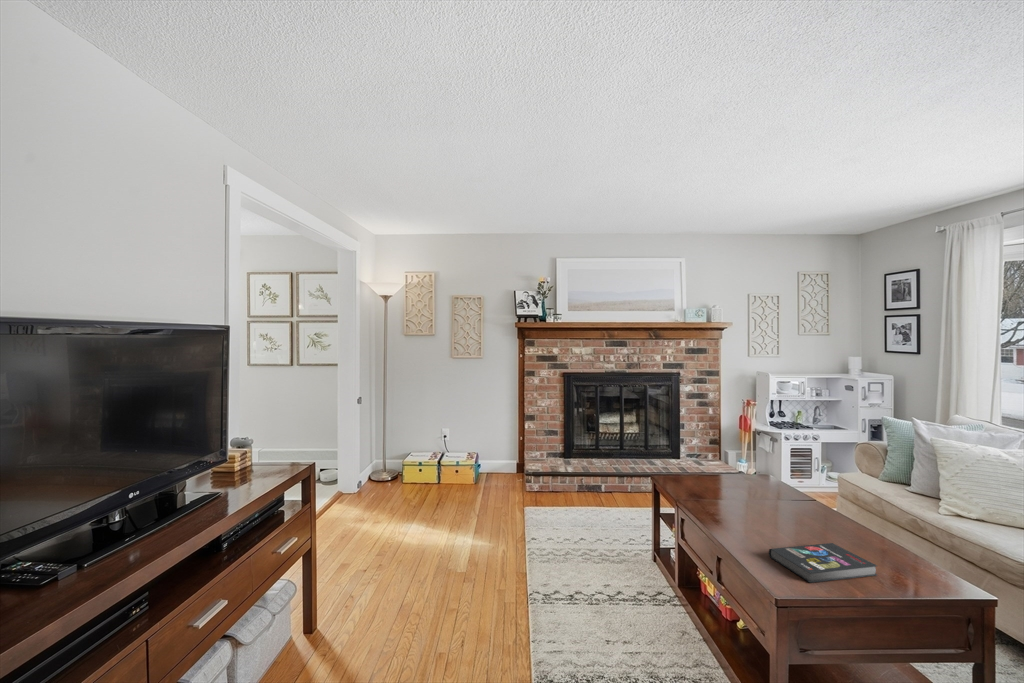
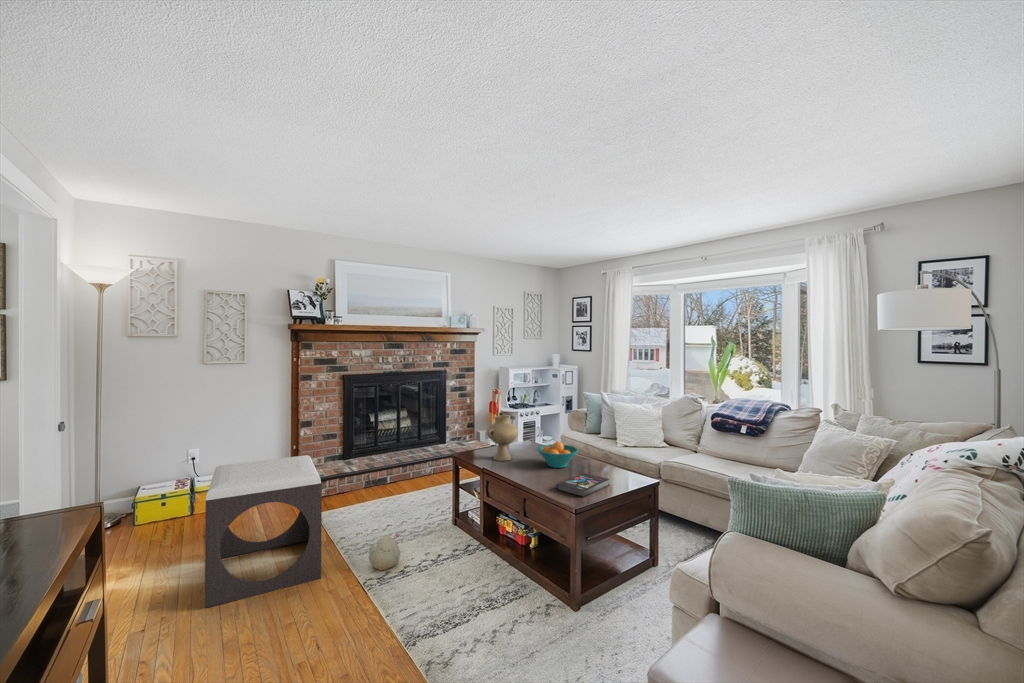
vase: none [688,435,739,496] -> present [487,416,519,461]
footstool: none [404,447,508,575] -> present [205,455,322,608]
fruit bowl: none [759,484,832,525] -> present [537,441,578,468]
plush toy: none [542,551,577,588] -> present [369,533,403,570]

